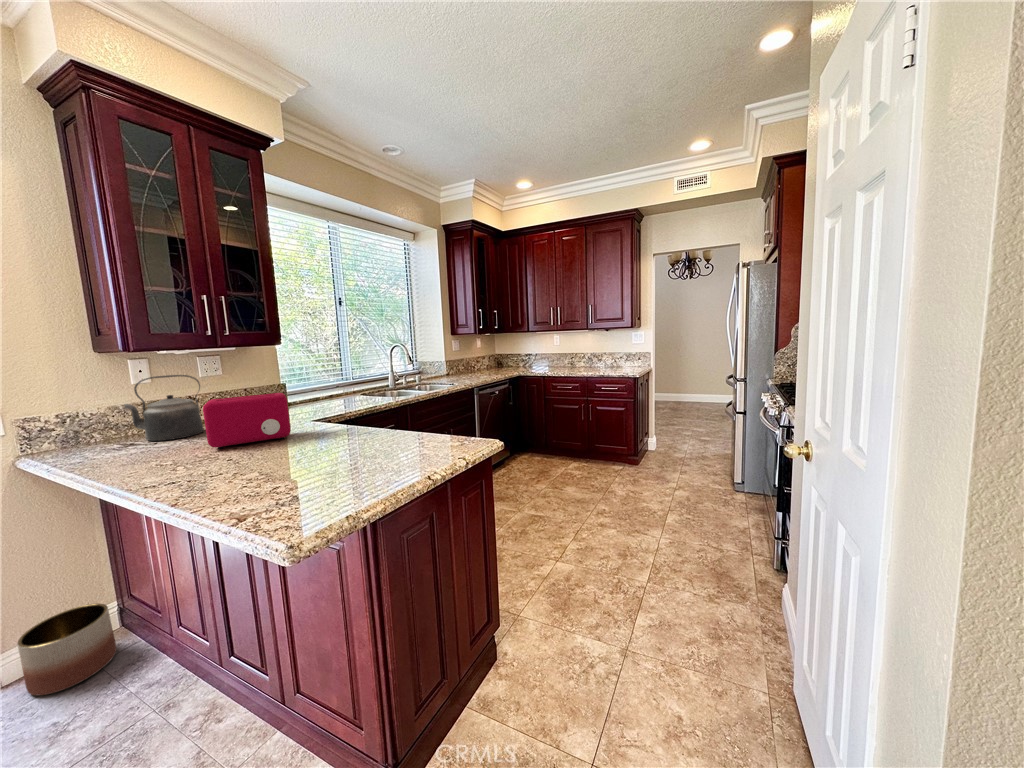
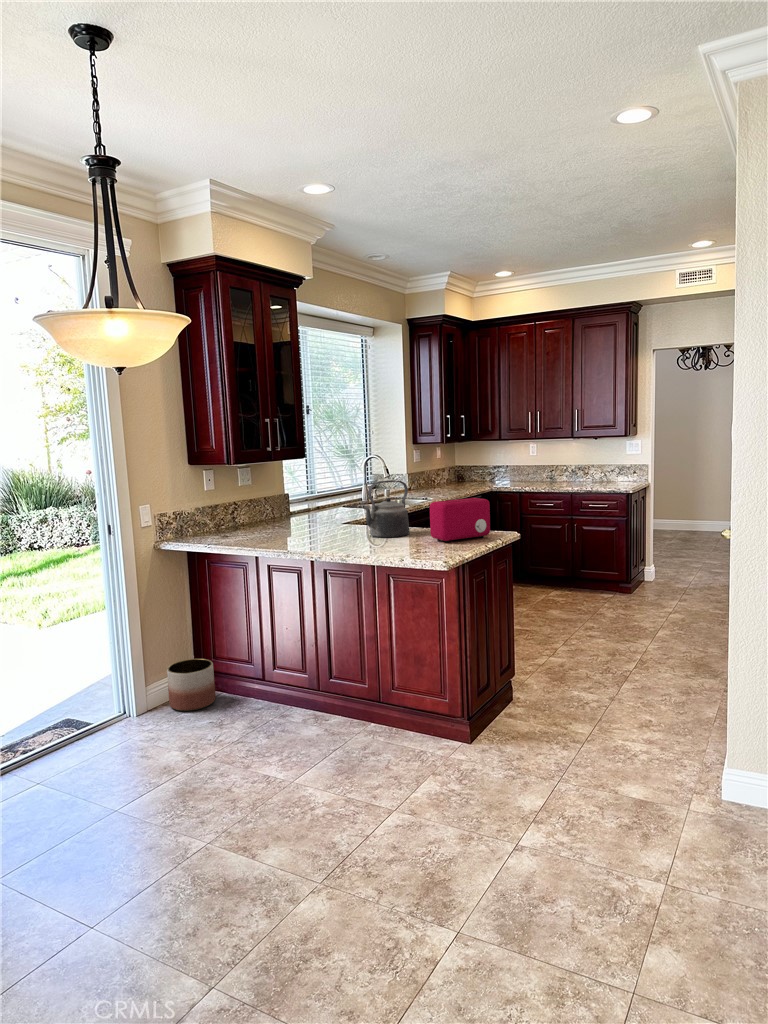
kettle: present [124,375,204,441] -> present [363,480,409,537]
toaster: present [203,393,291,449] -> present [430,498,490,543]

